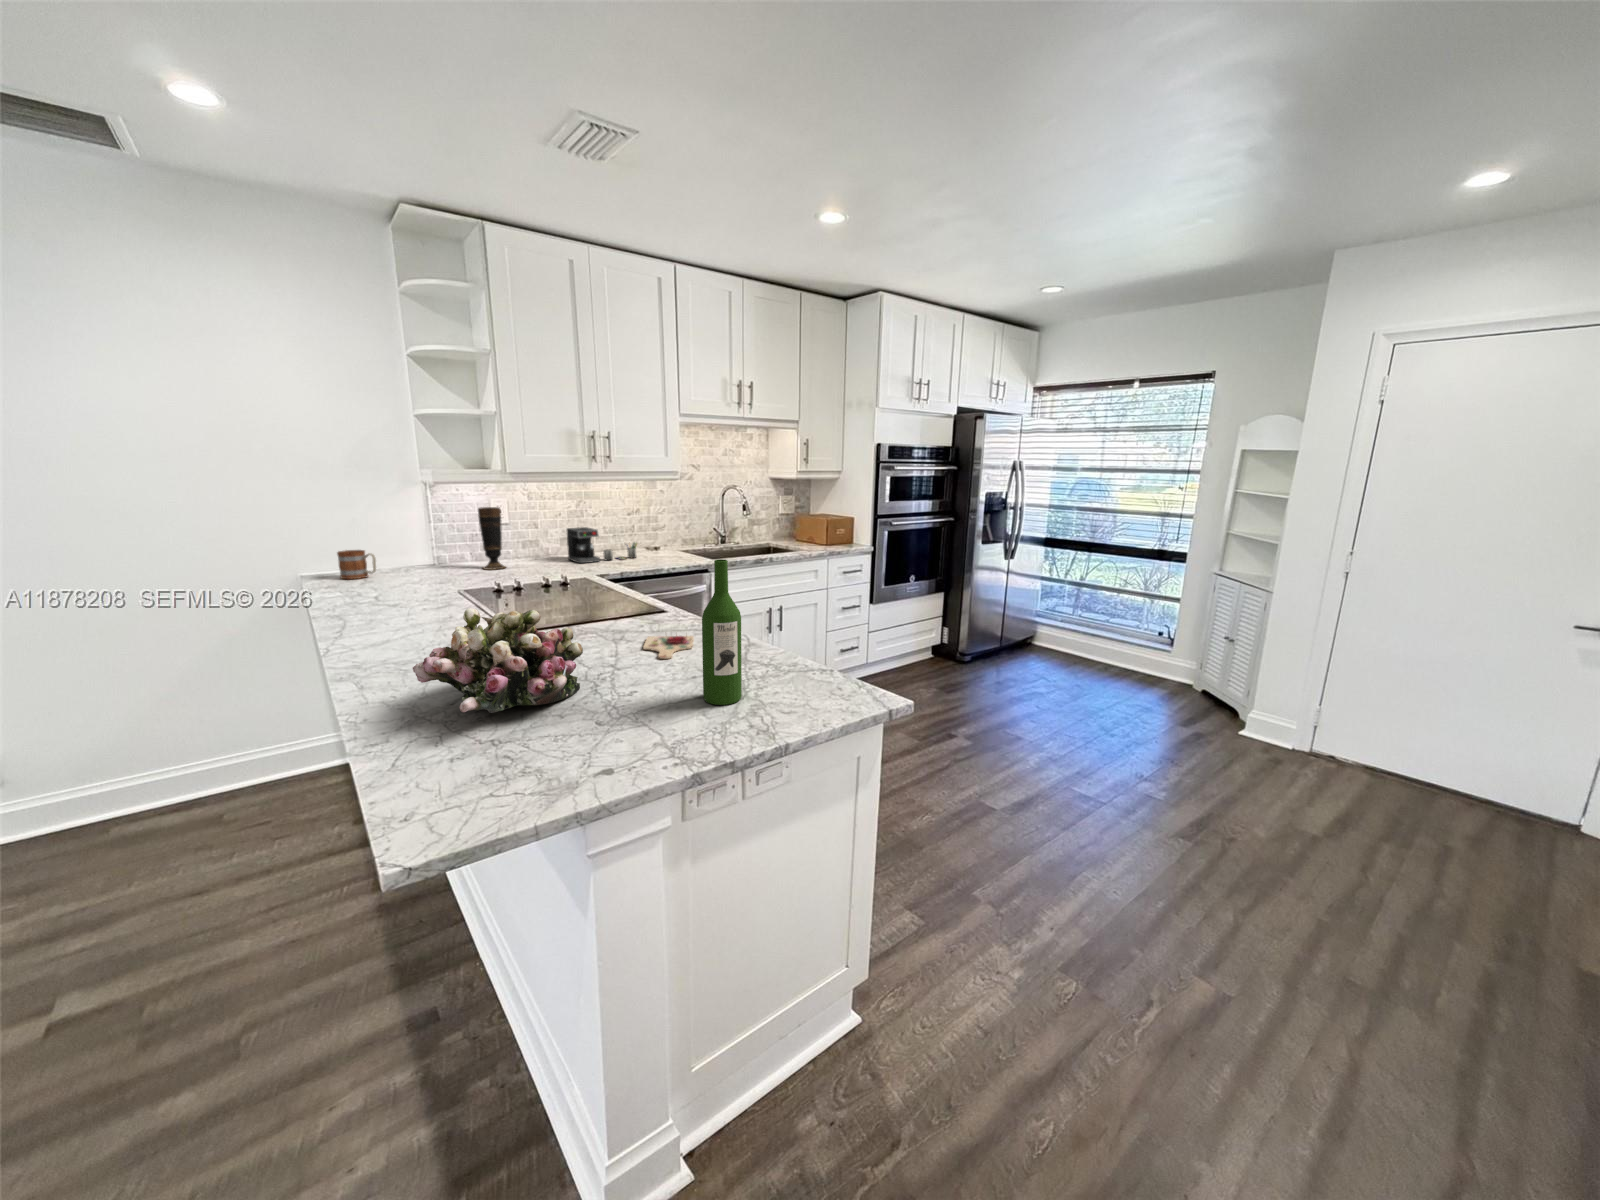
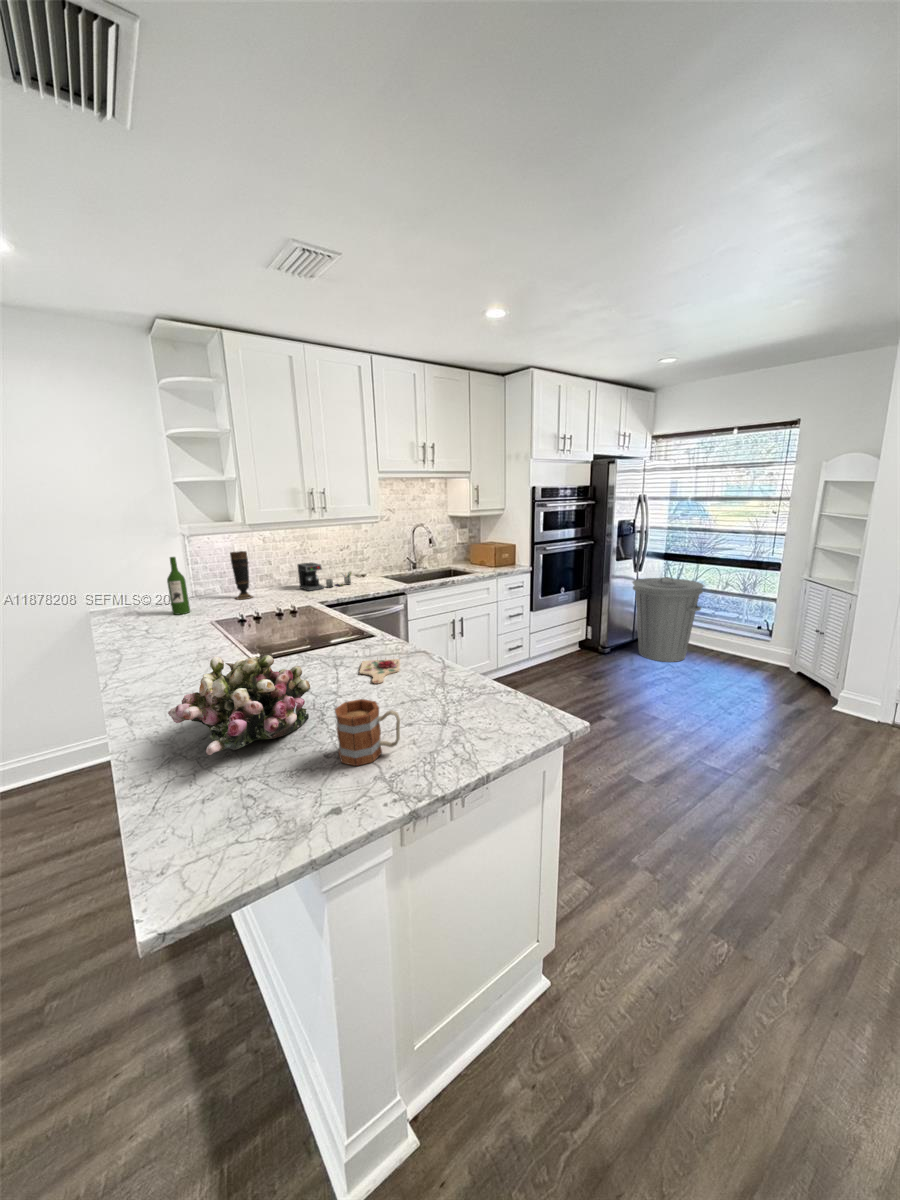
mug: present [337,550,376,579] -> present [335,699,400,766]
wine bottle: present [702,559,742,705] -> present [167,557,190,615]
trash can: none [1003,567,1093,676] -> present [632,577,704,662]

